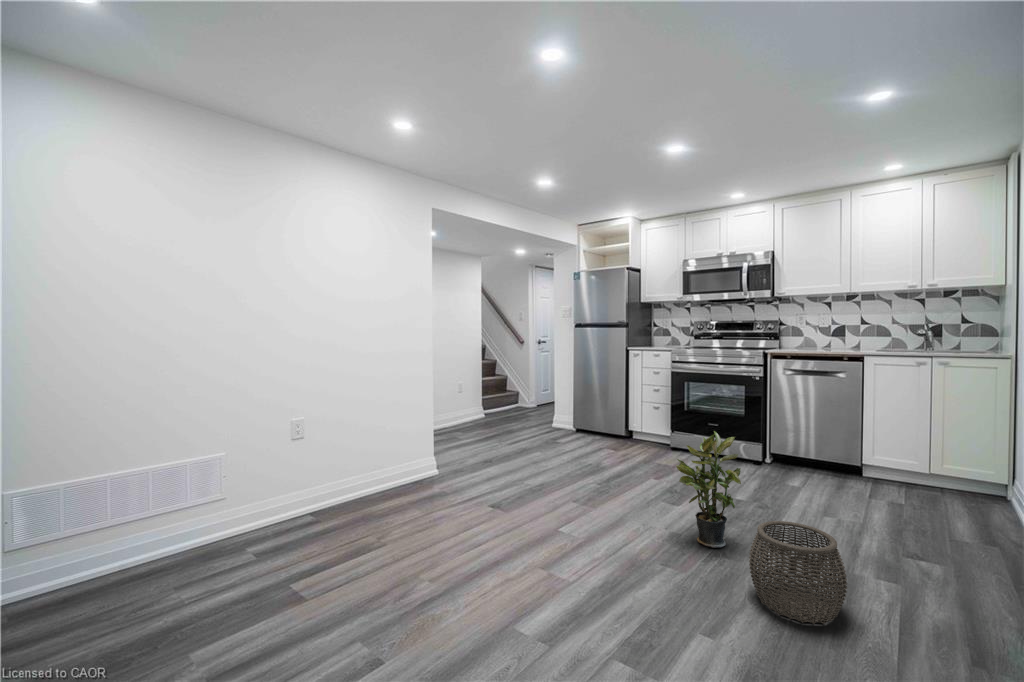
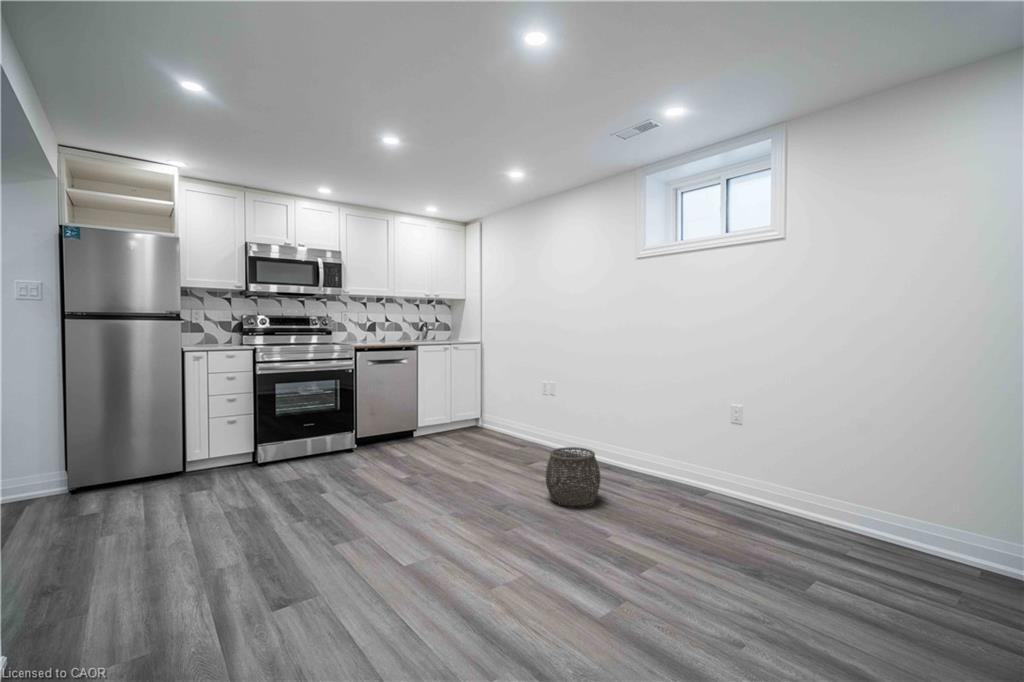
potted plant: present [676,431,741,548] -> none [455,405,502,505]

